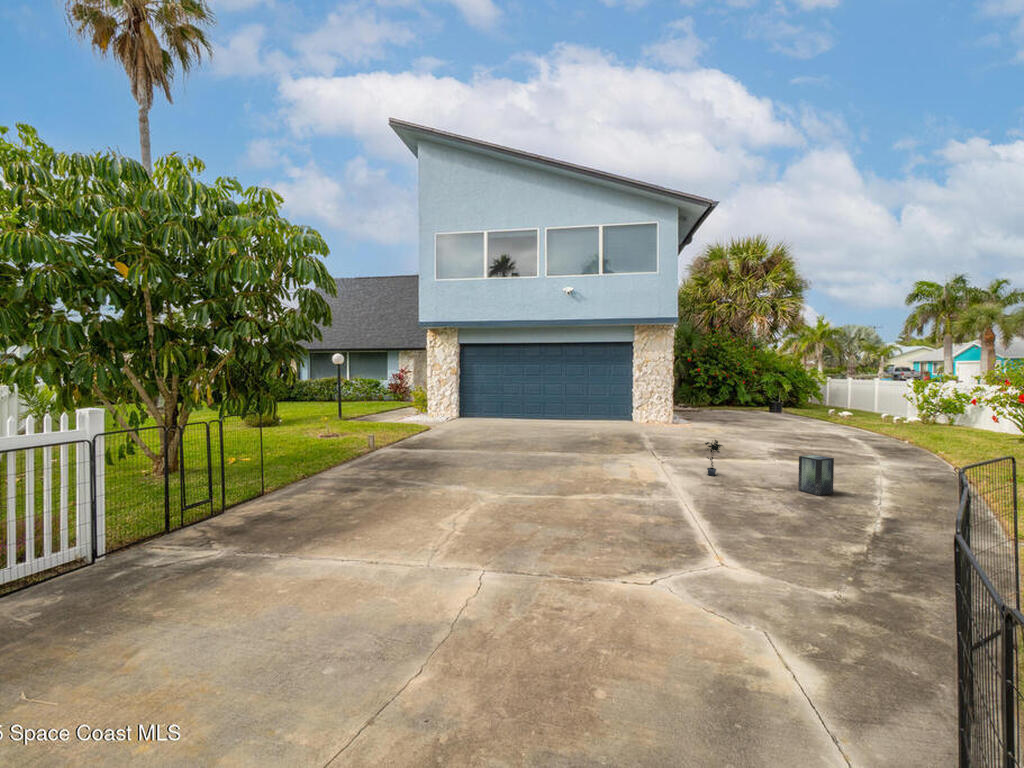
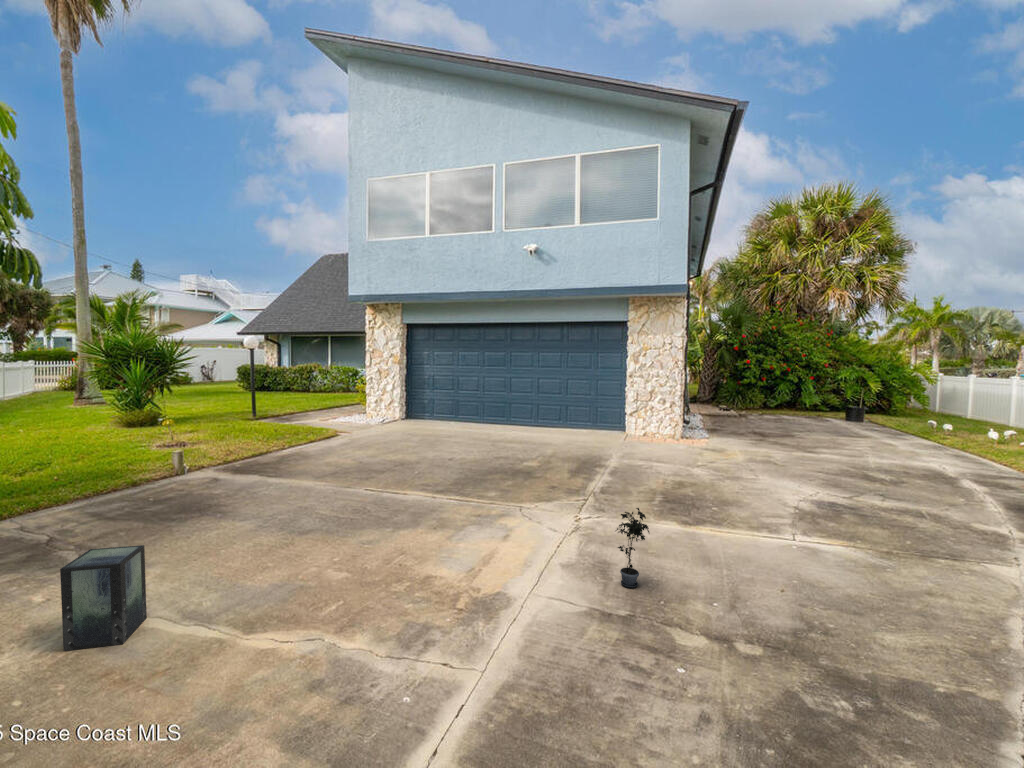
storage box: present [798,455,834,496] -> present [60,545,147,651]

